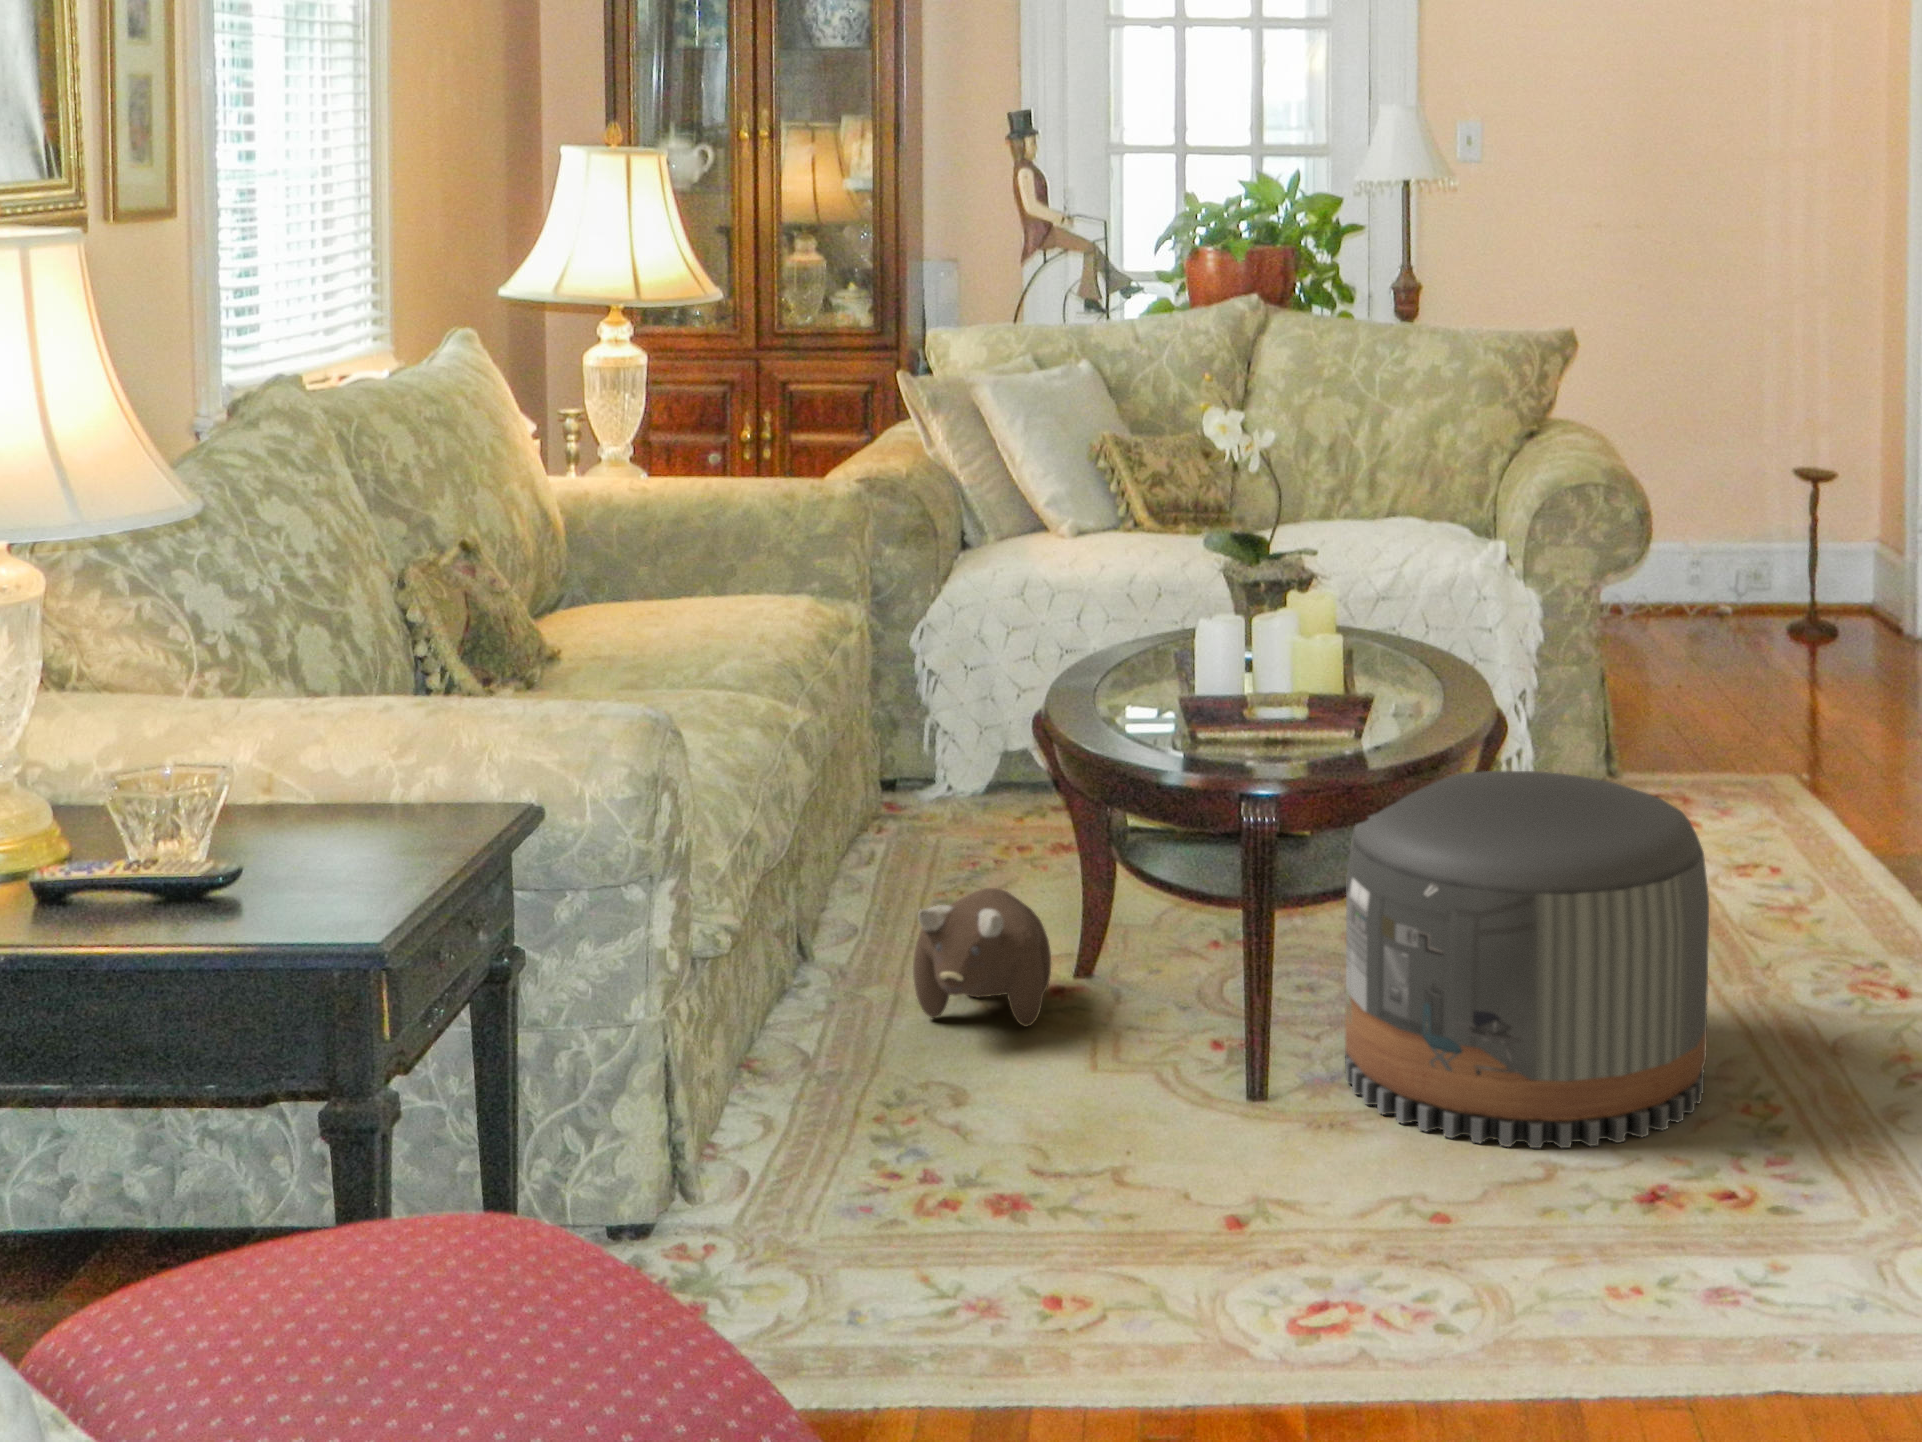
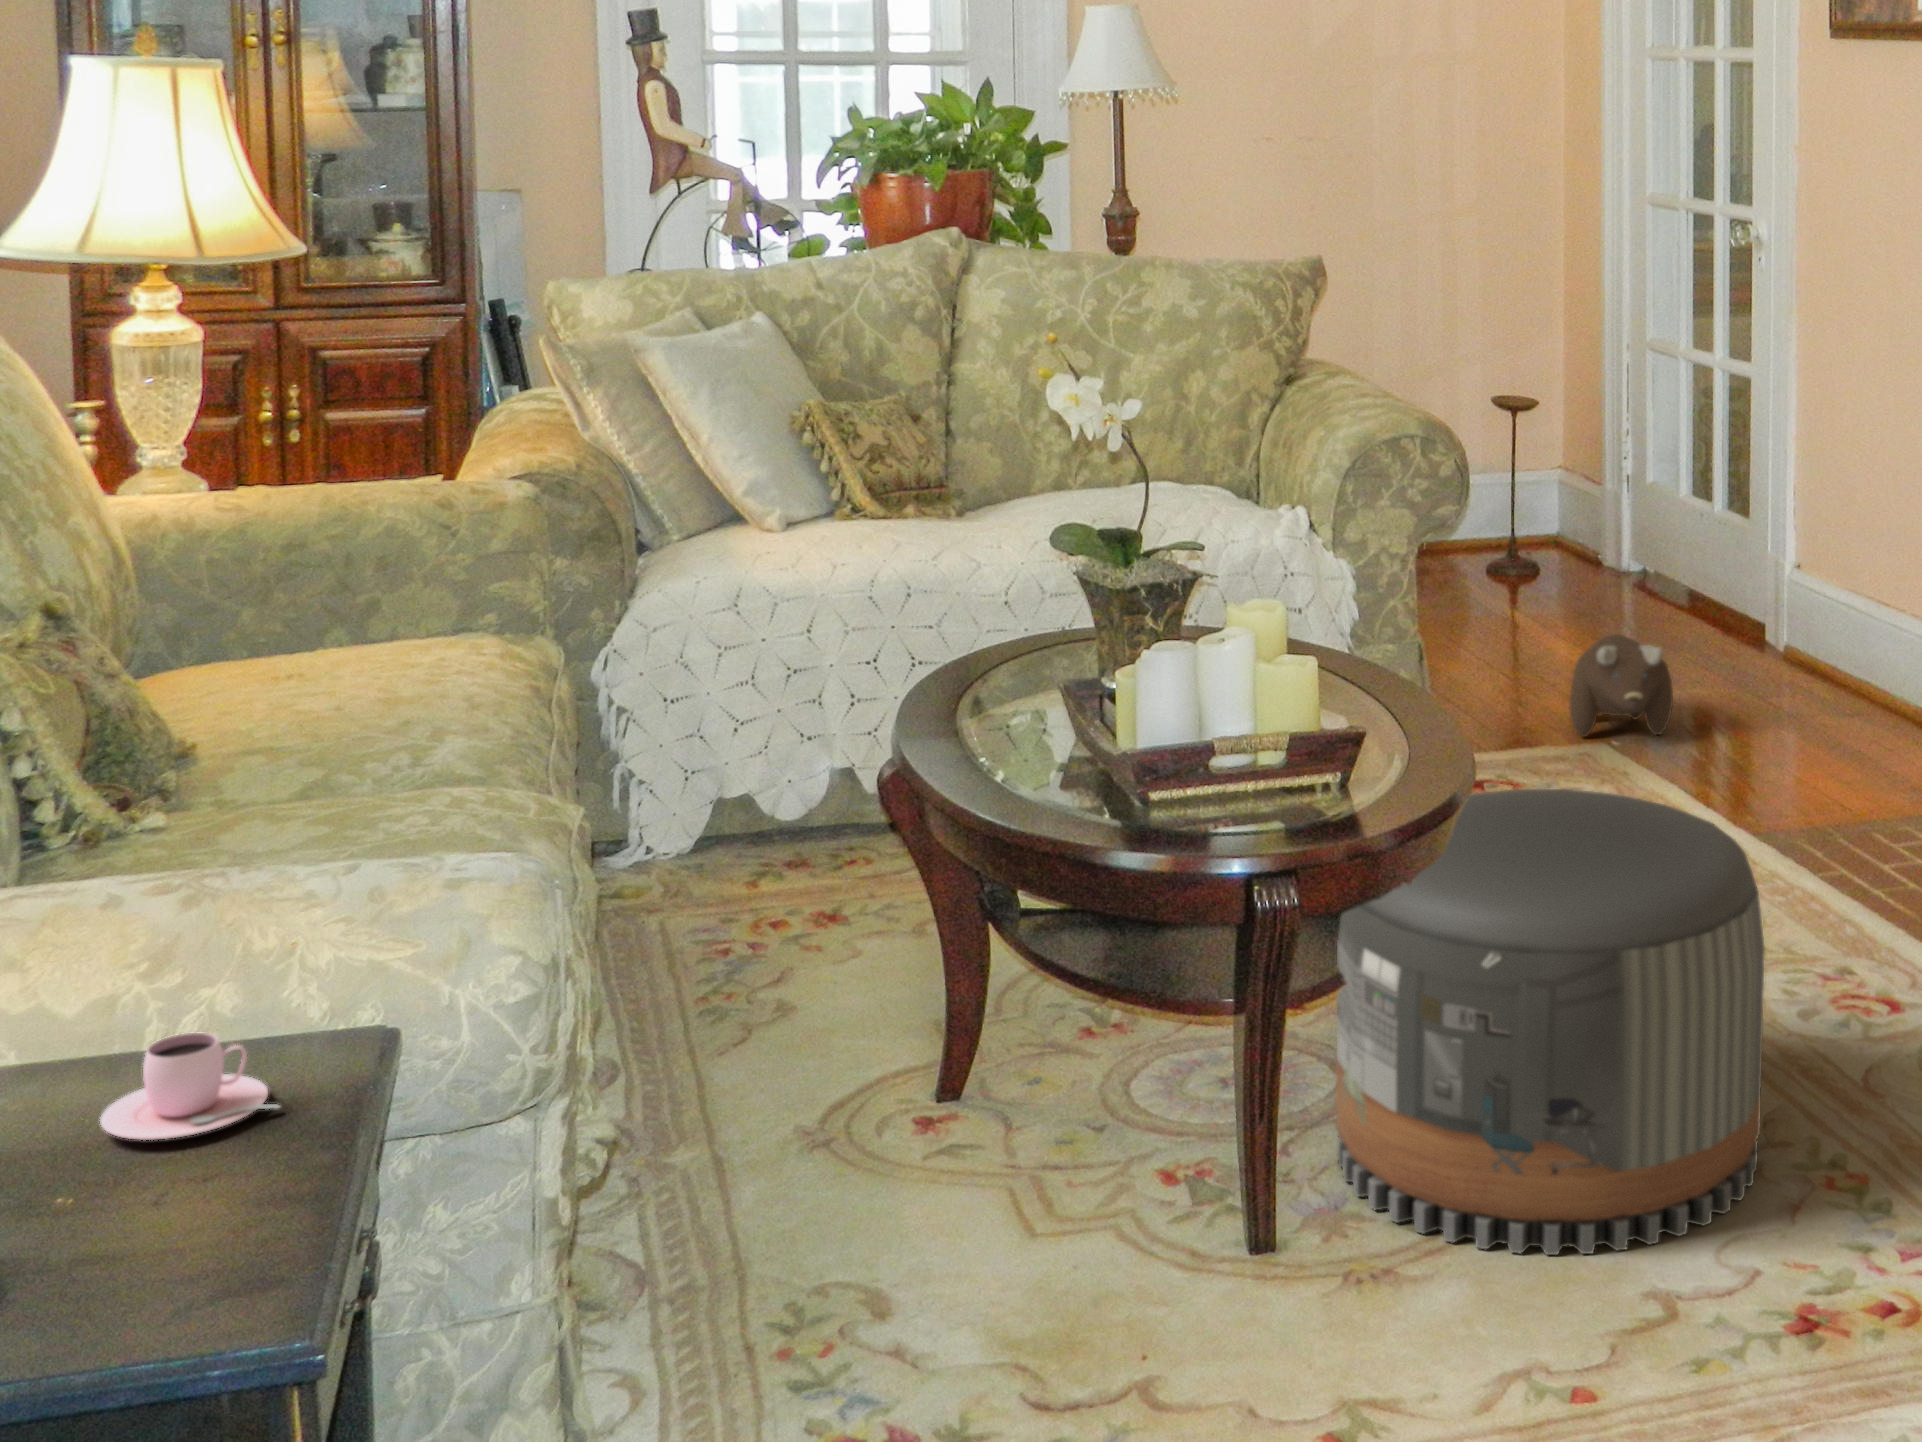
teacup: none [350,709,448,827] -> present [100,1032,280,1140]
plush toy: present [913,888,1051,1026] -> present [1569,634,1673,737]

